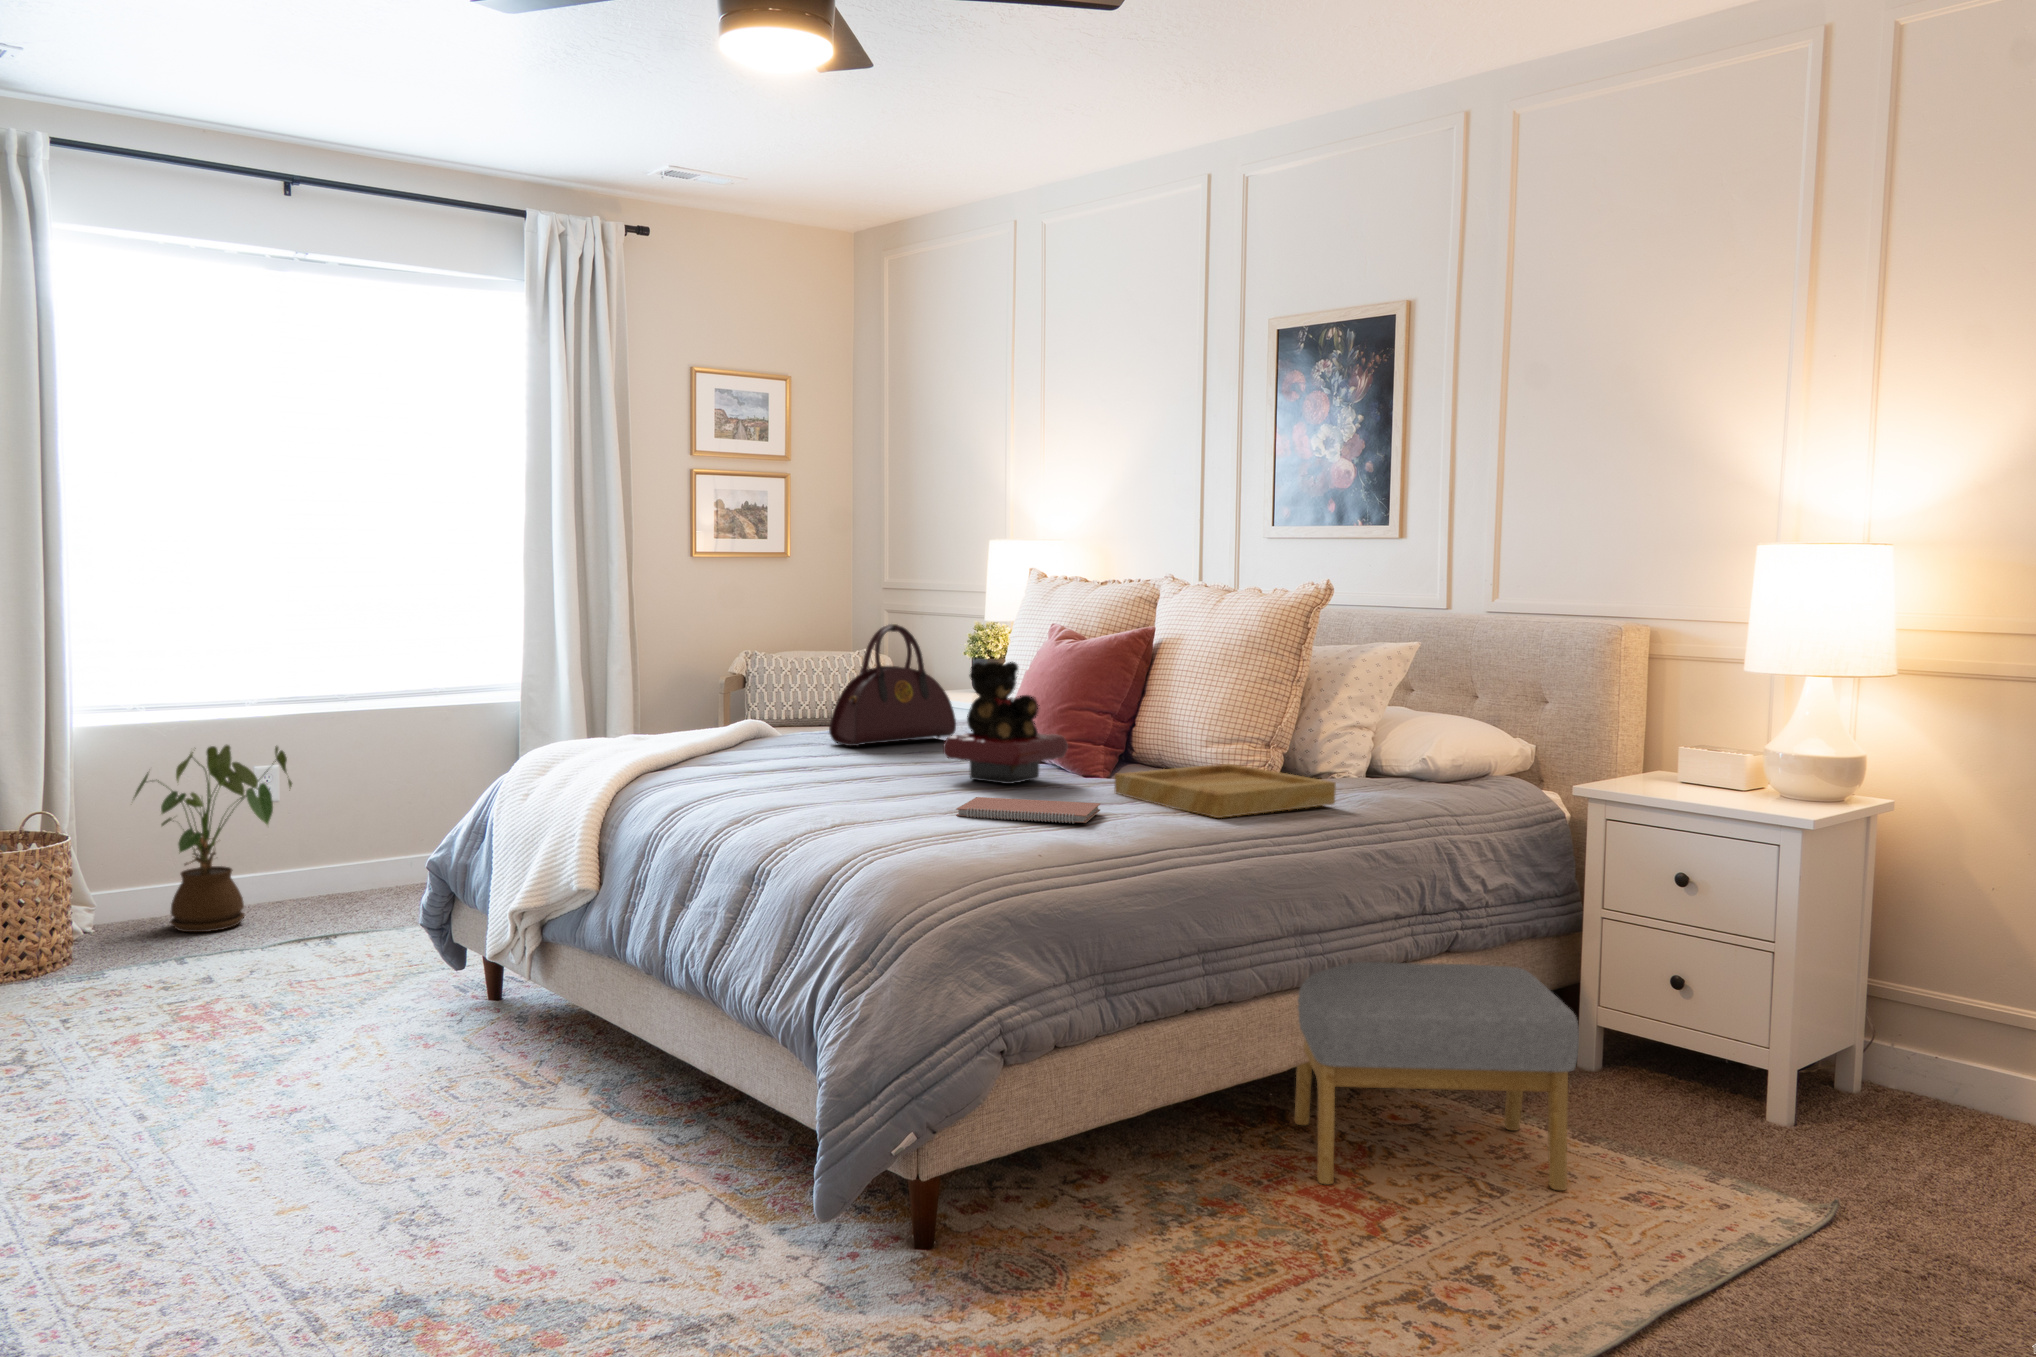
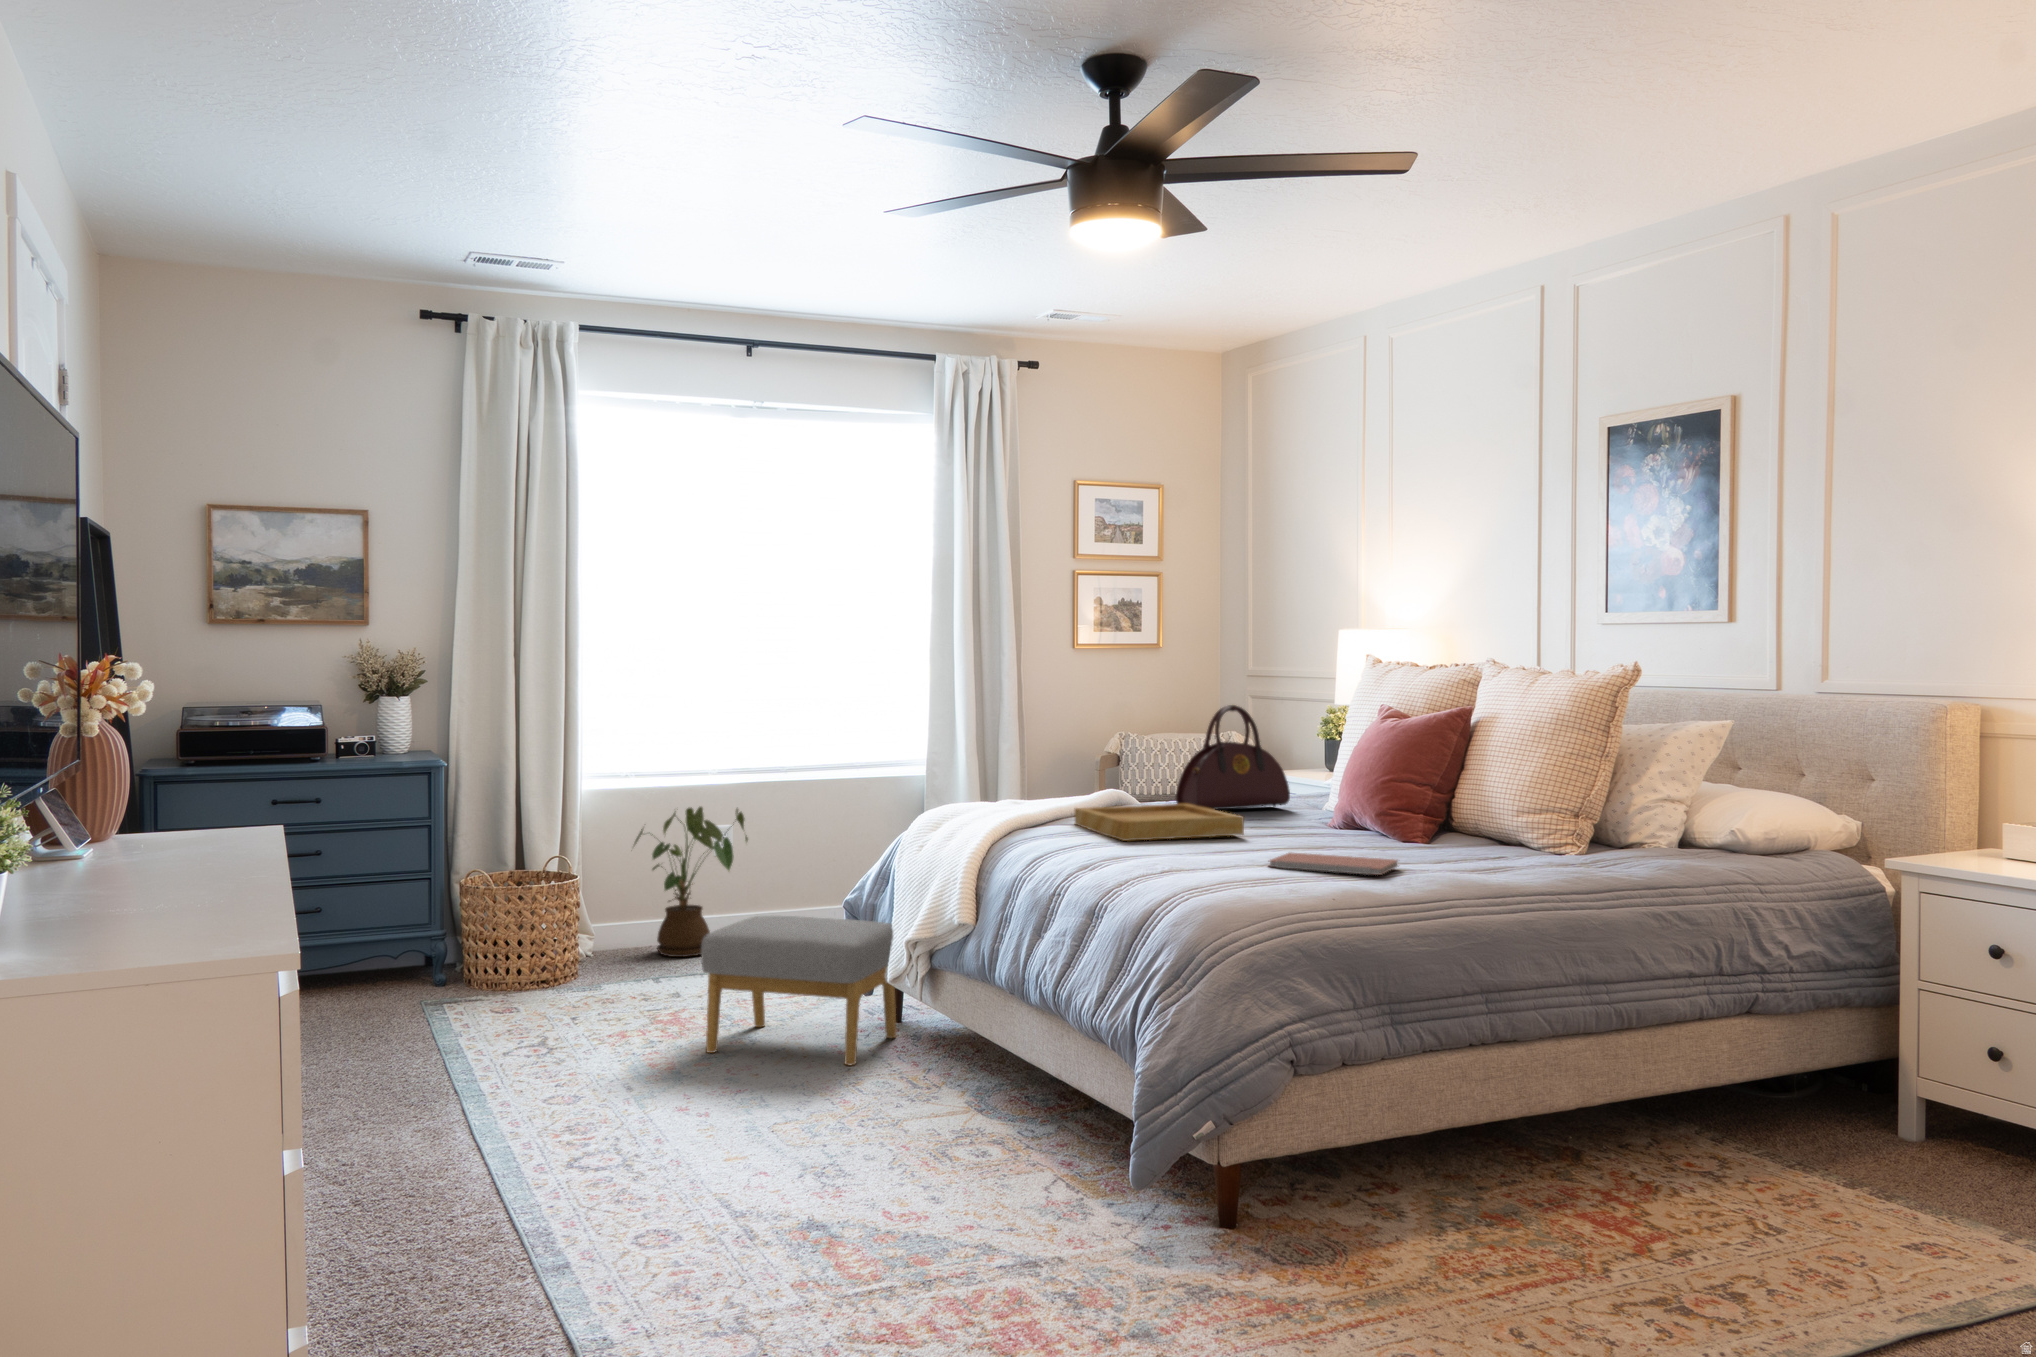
teddy bear: present [943,662,1068,784] -> none [1266,736,1380,844]
tray: present [1115,764,1336,818] -> present [1075,804,1244,841]
footstool: present [1295,962,1579,1190] -> present [701,916,897,1065]

